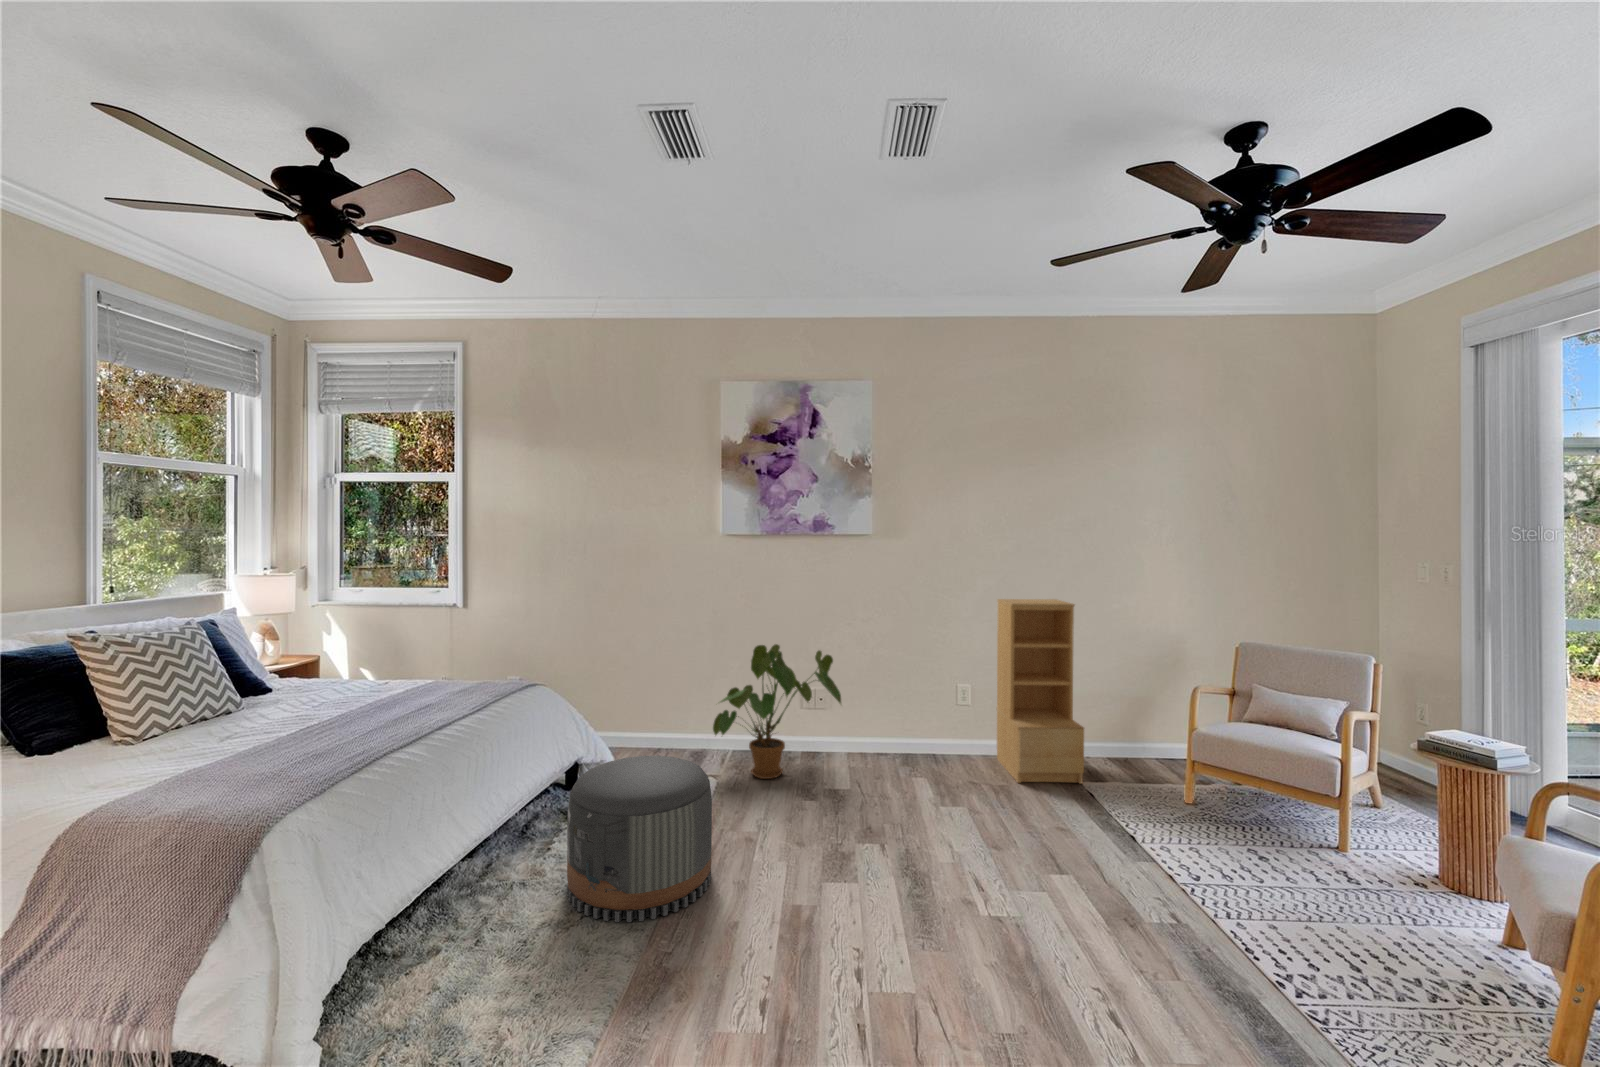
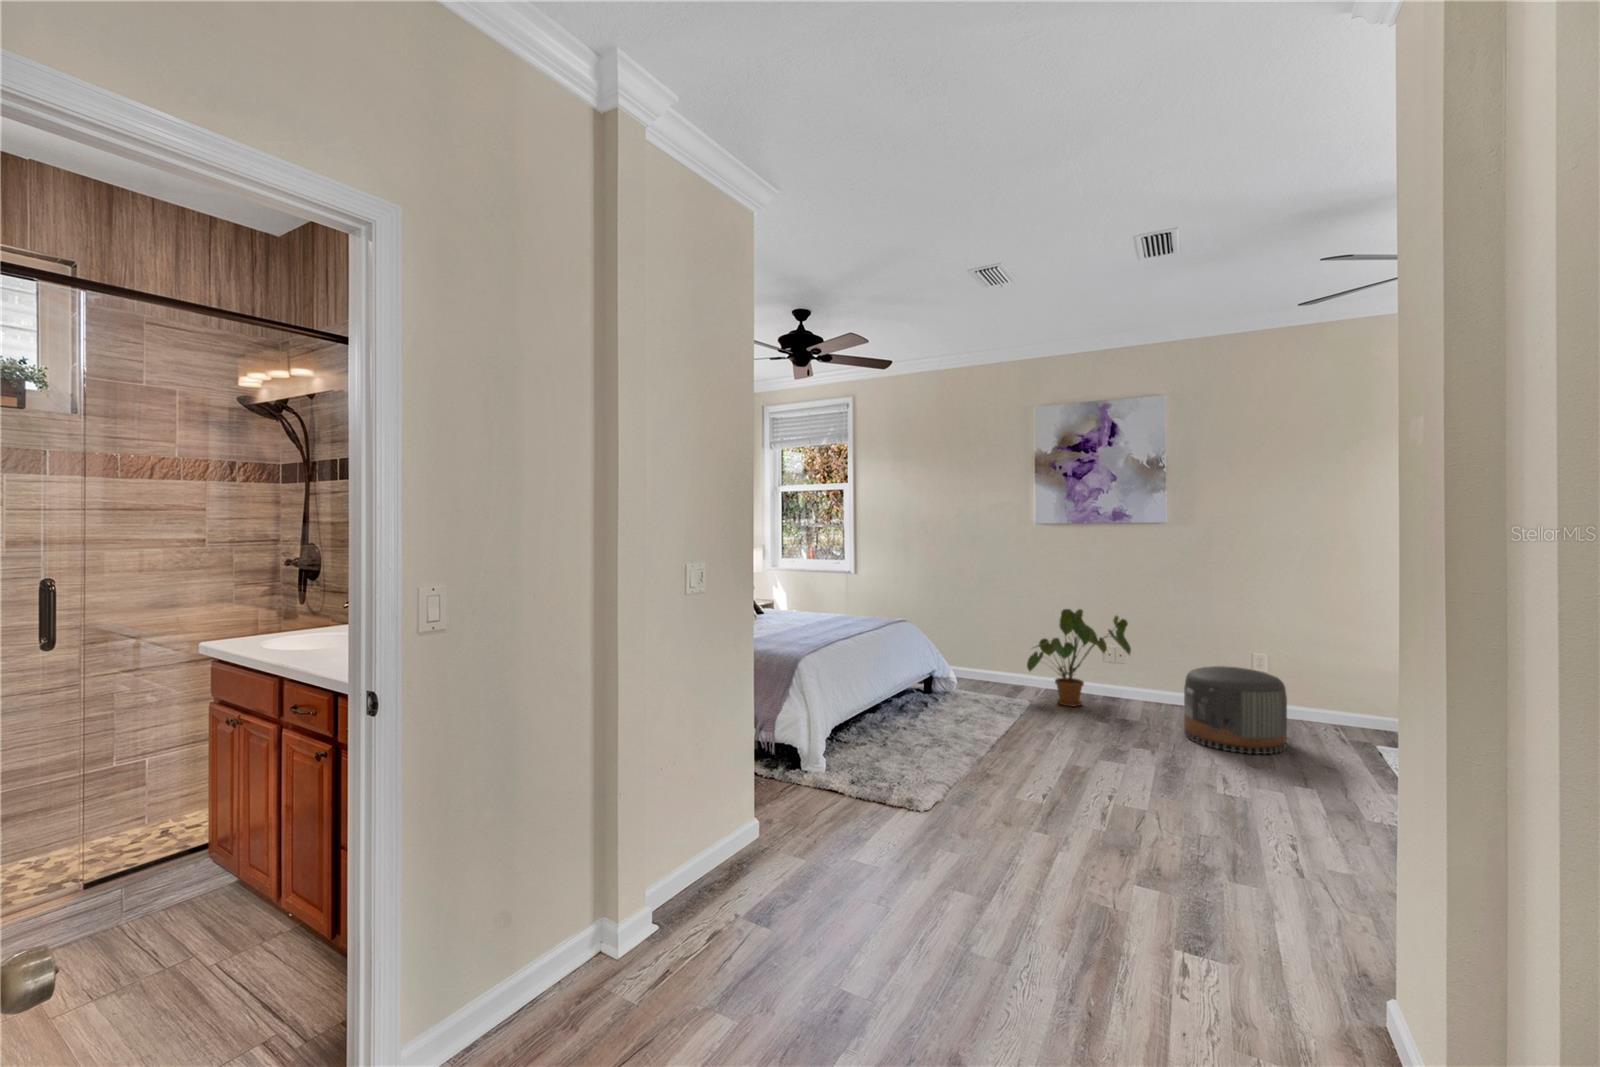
bookshelf: present [997,599,1084,784] -> none [1289,579,1369,743]
pouf: present [567,756,712,922] -> present [1184,666,1287,754]

